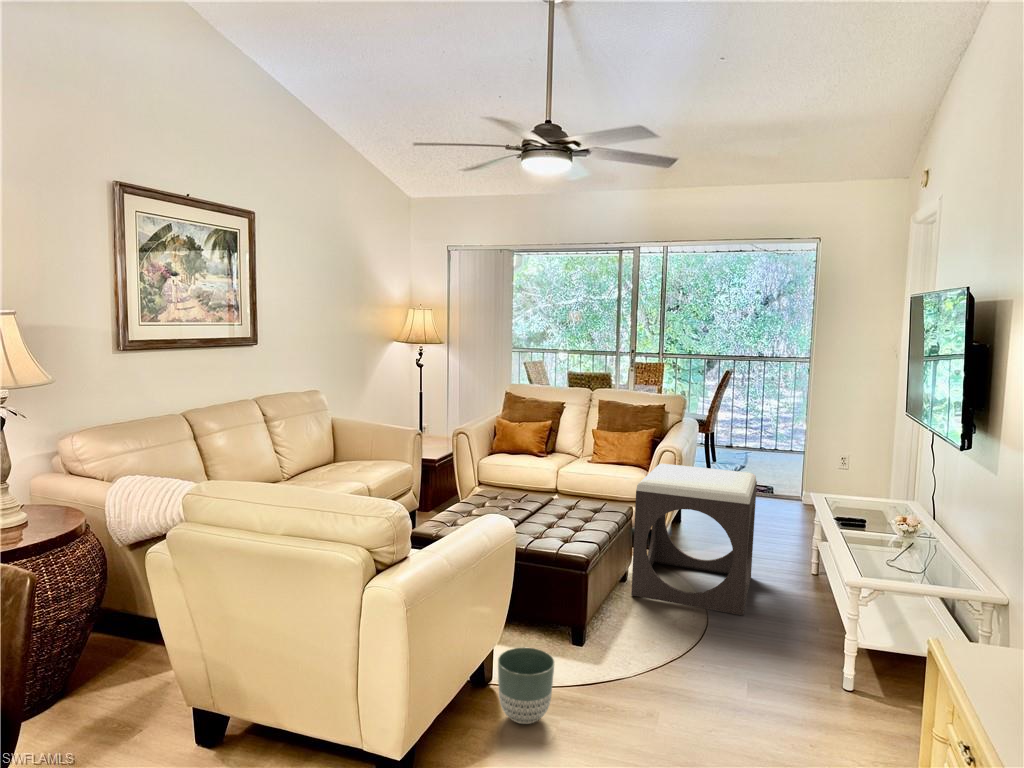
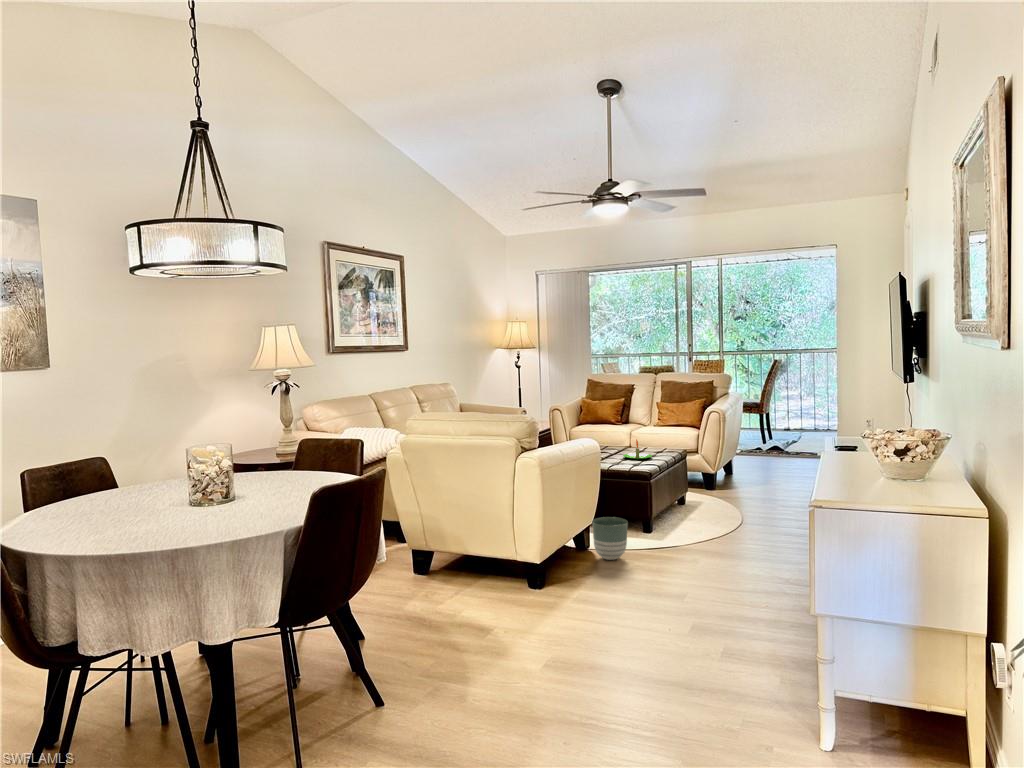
footstool: present [631,464,757,615] -> none [686,420,779,518]
candle: none [548,499,590,530] -> present [623,439,652,459]

